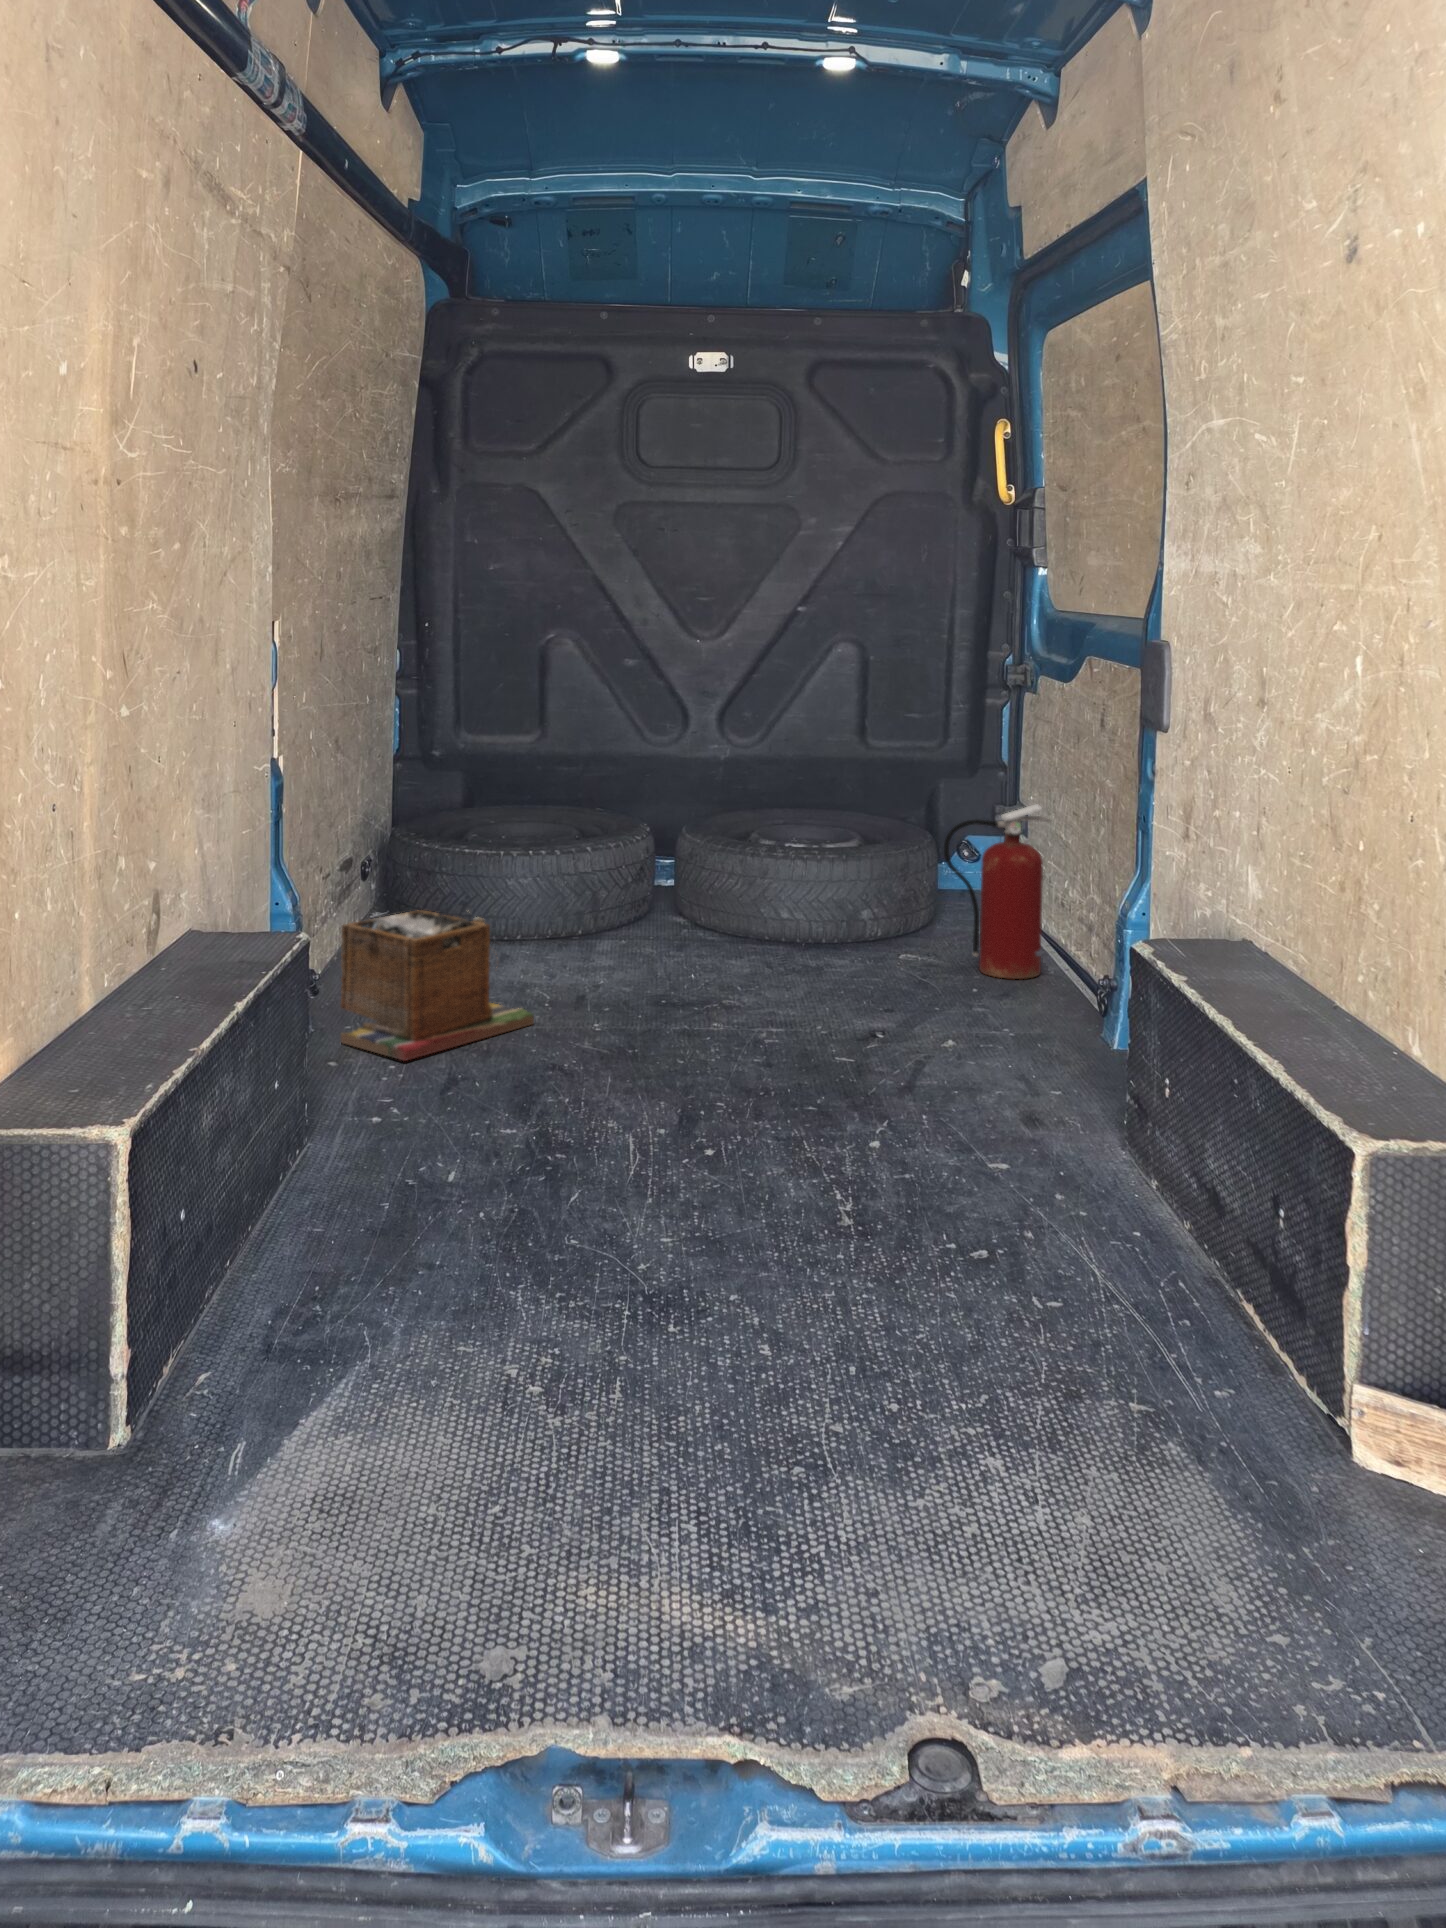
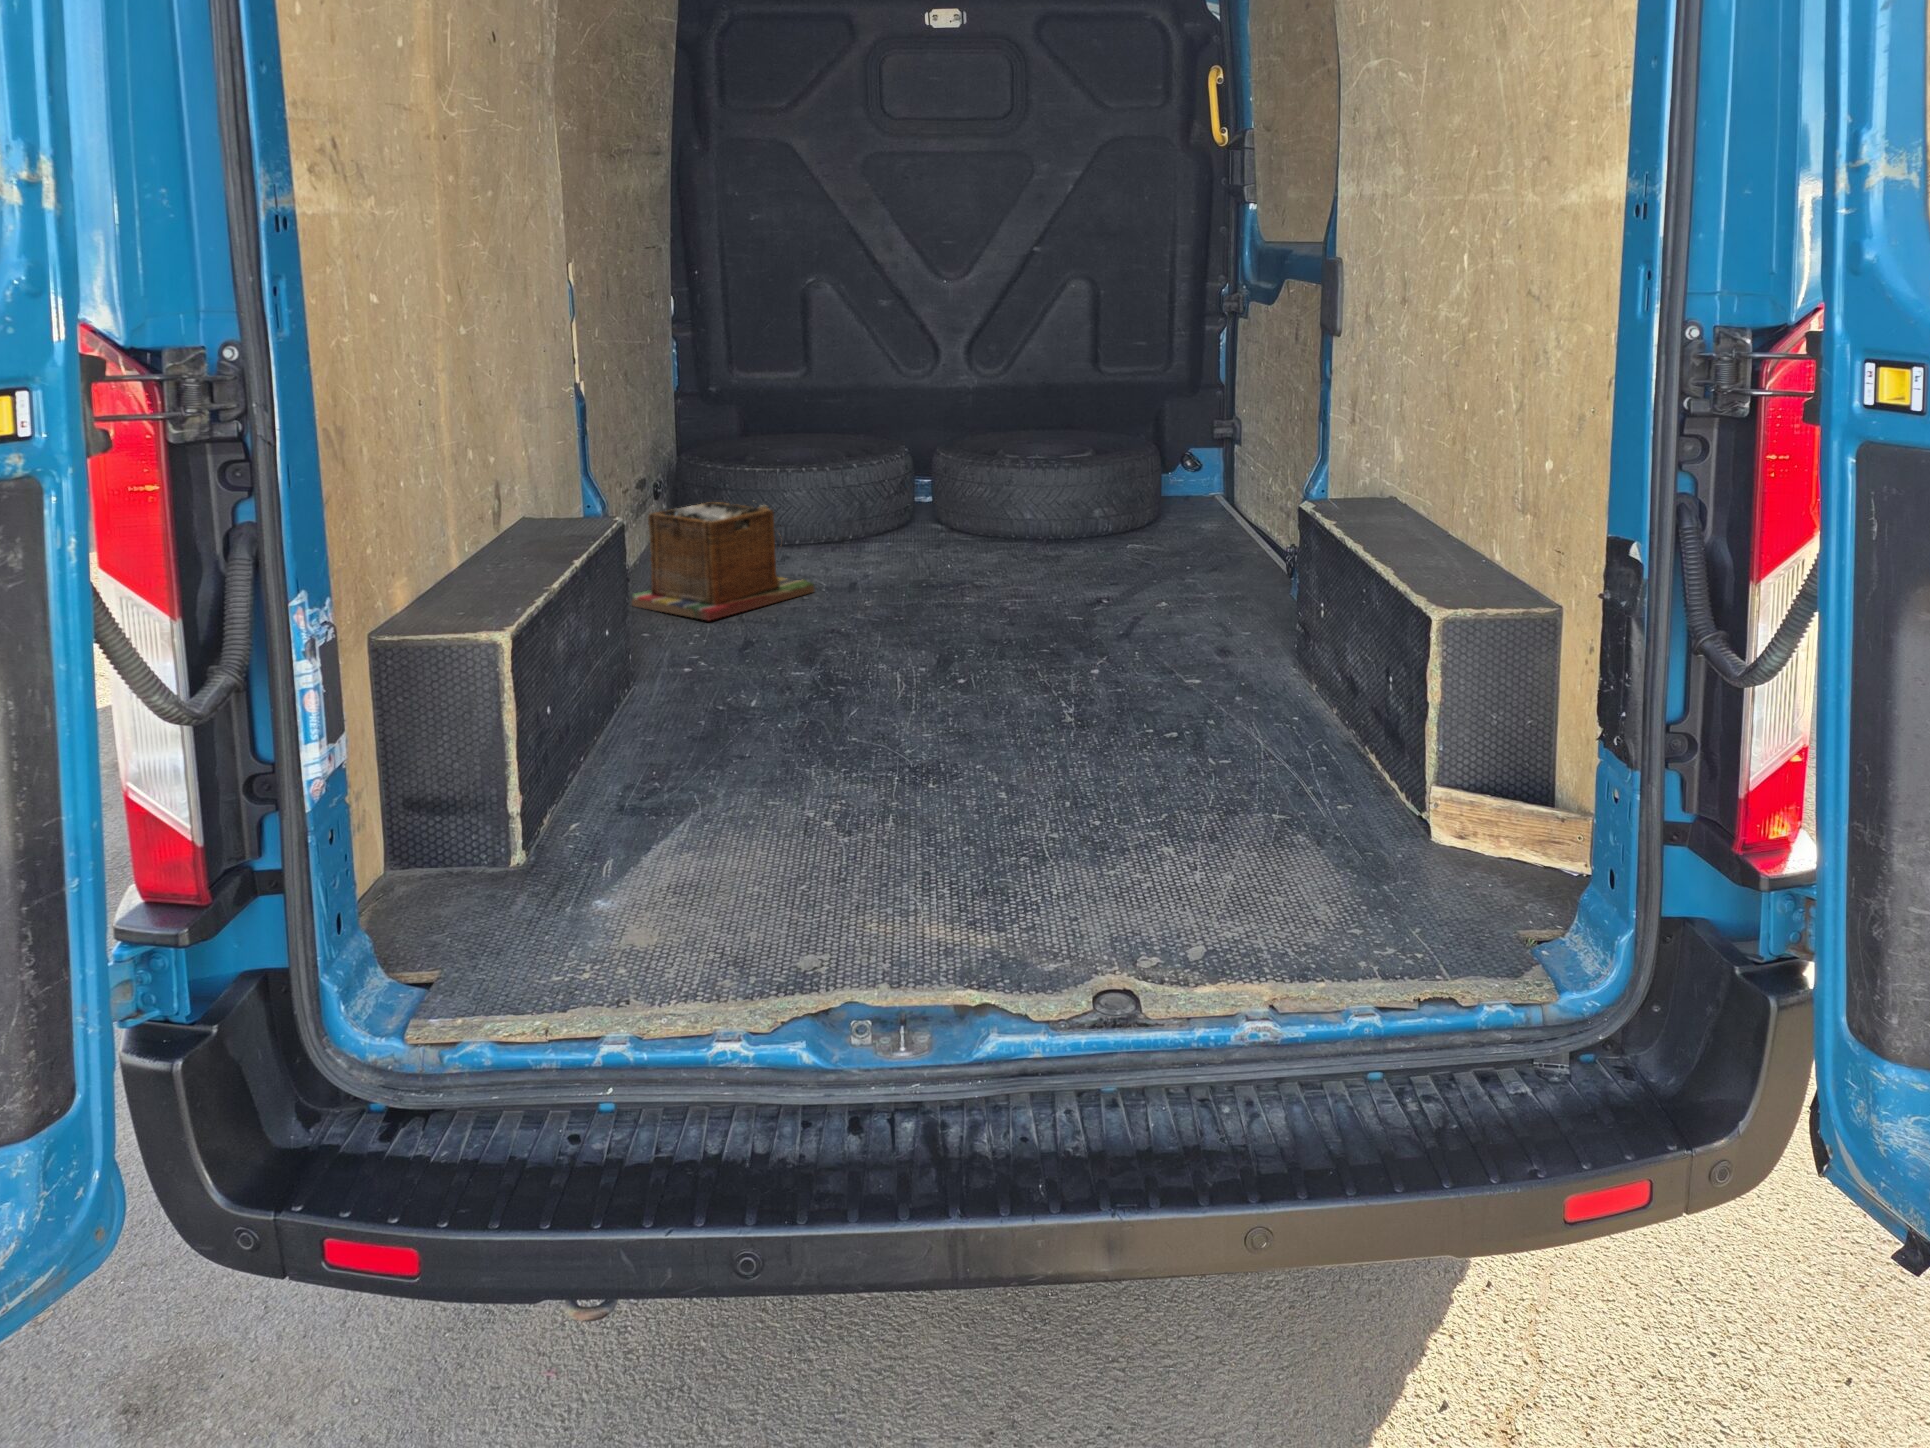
fire extinguisher: present [944,804,1051,979] -> none [1159,399,1252,546]

